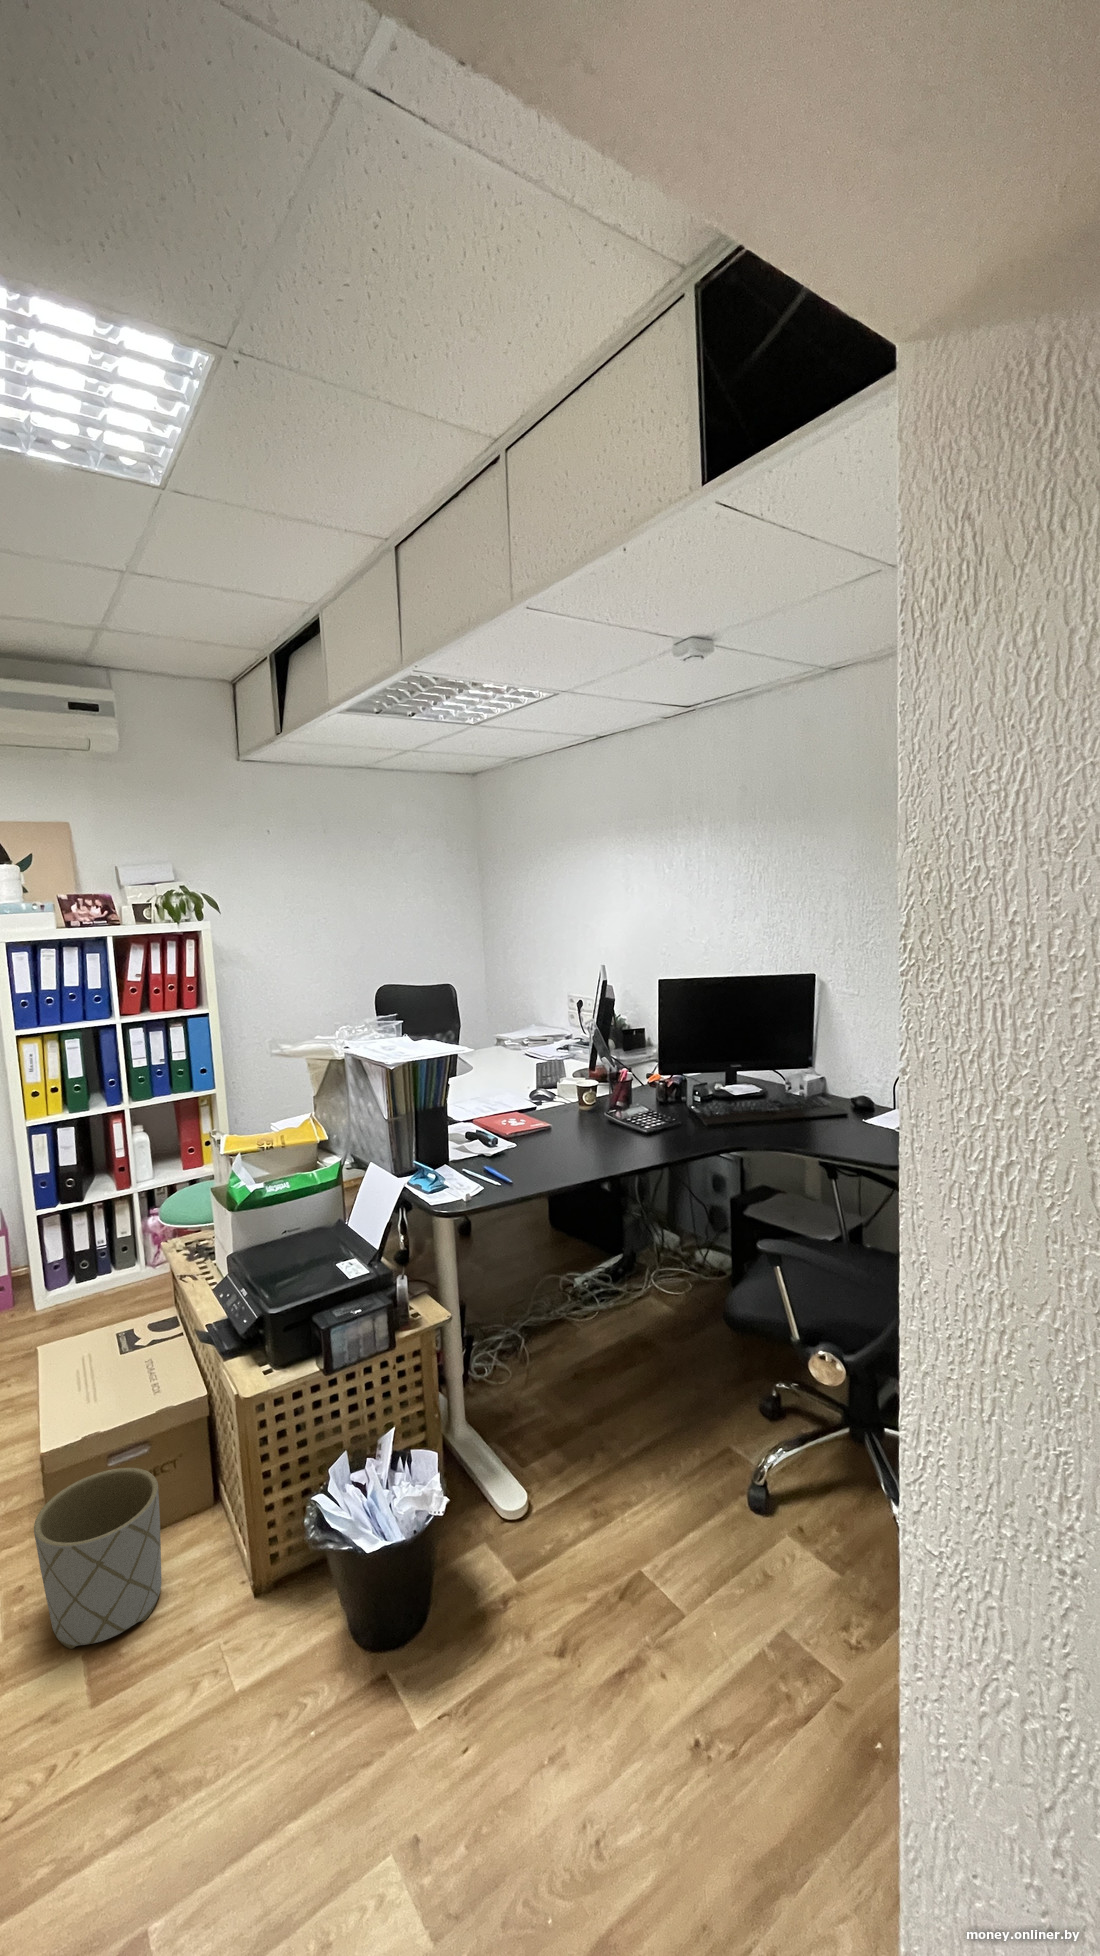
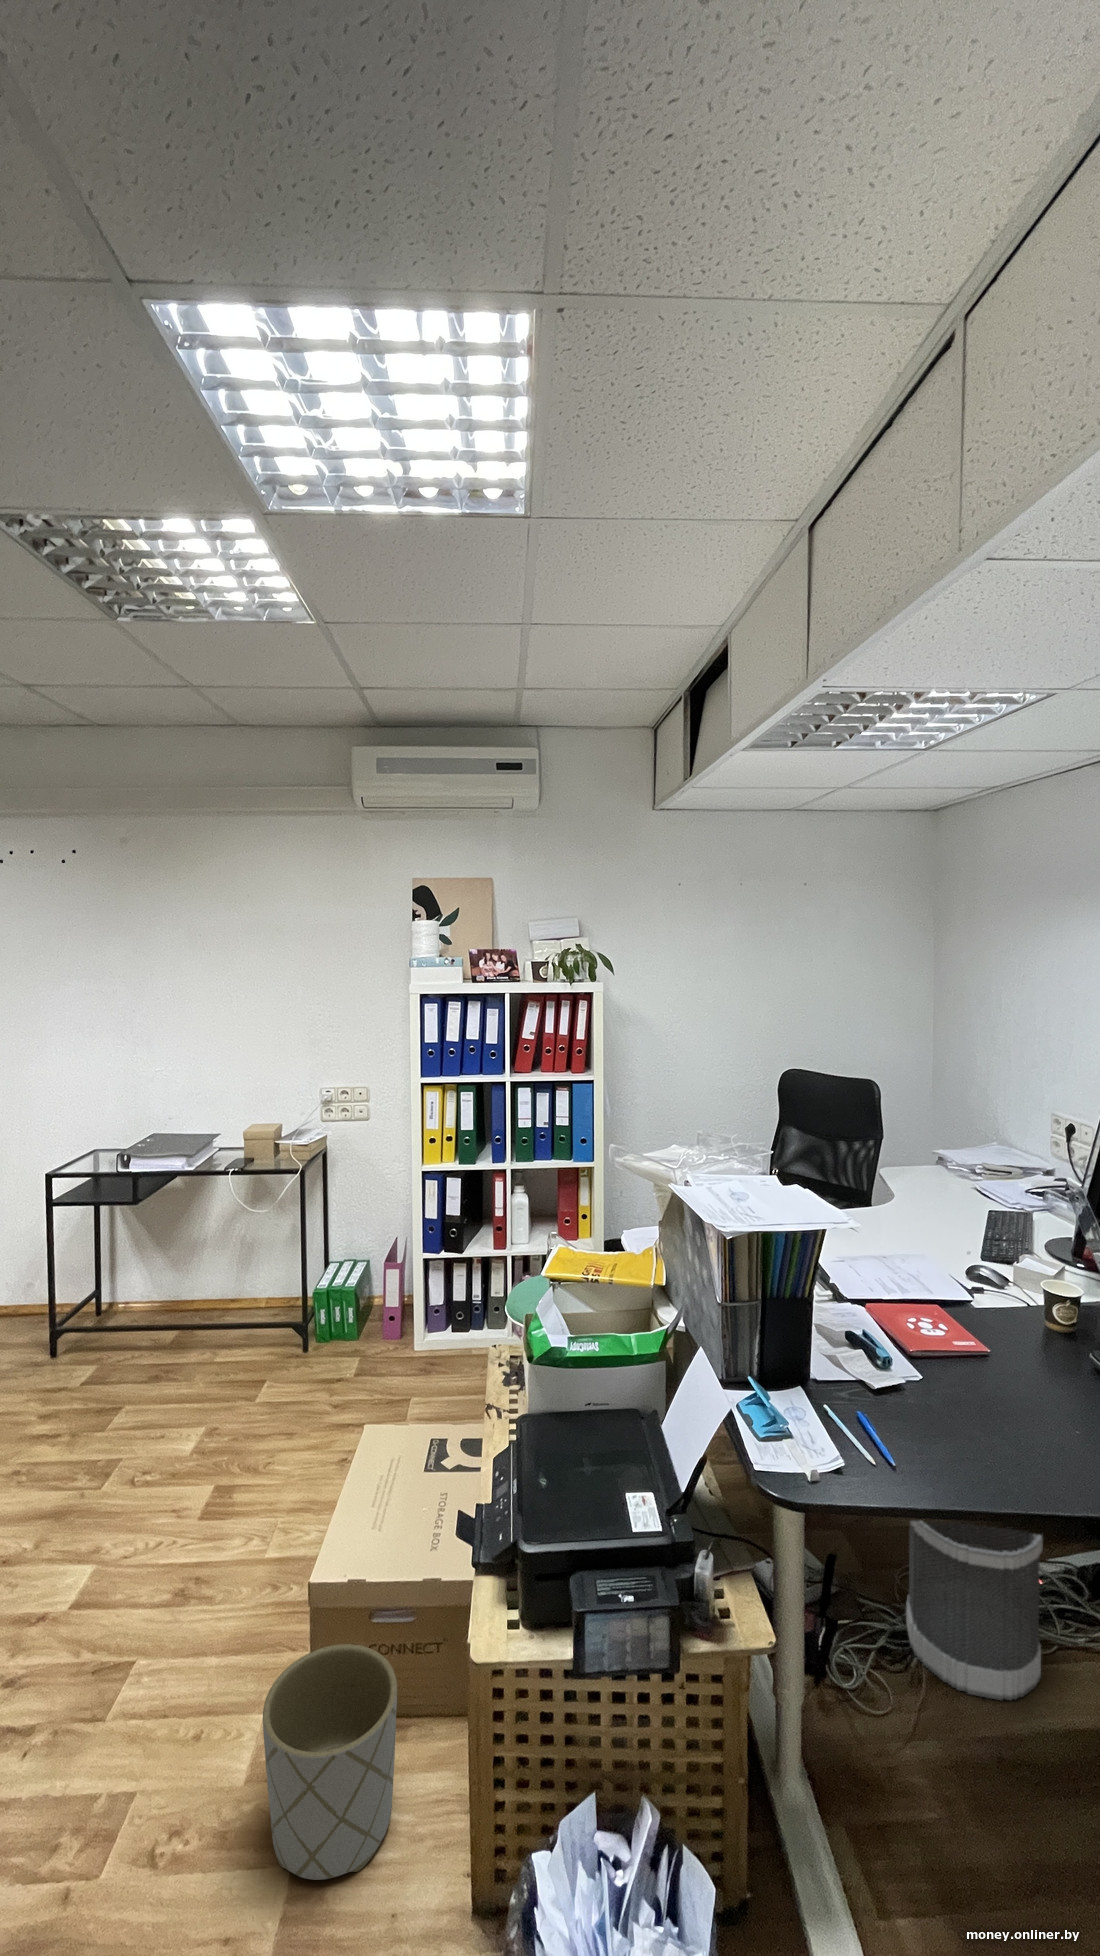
wastebasket: none [507,1234,594,1363] -> present [906,1520,1043,1700]

